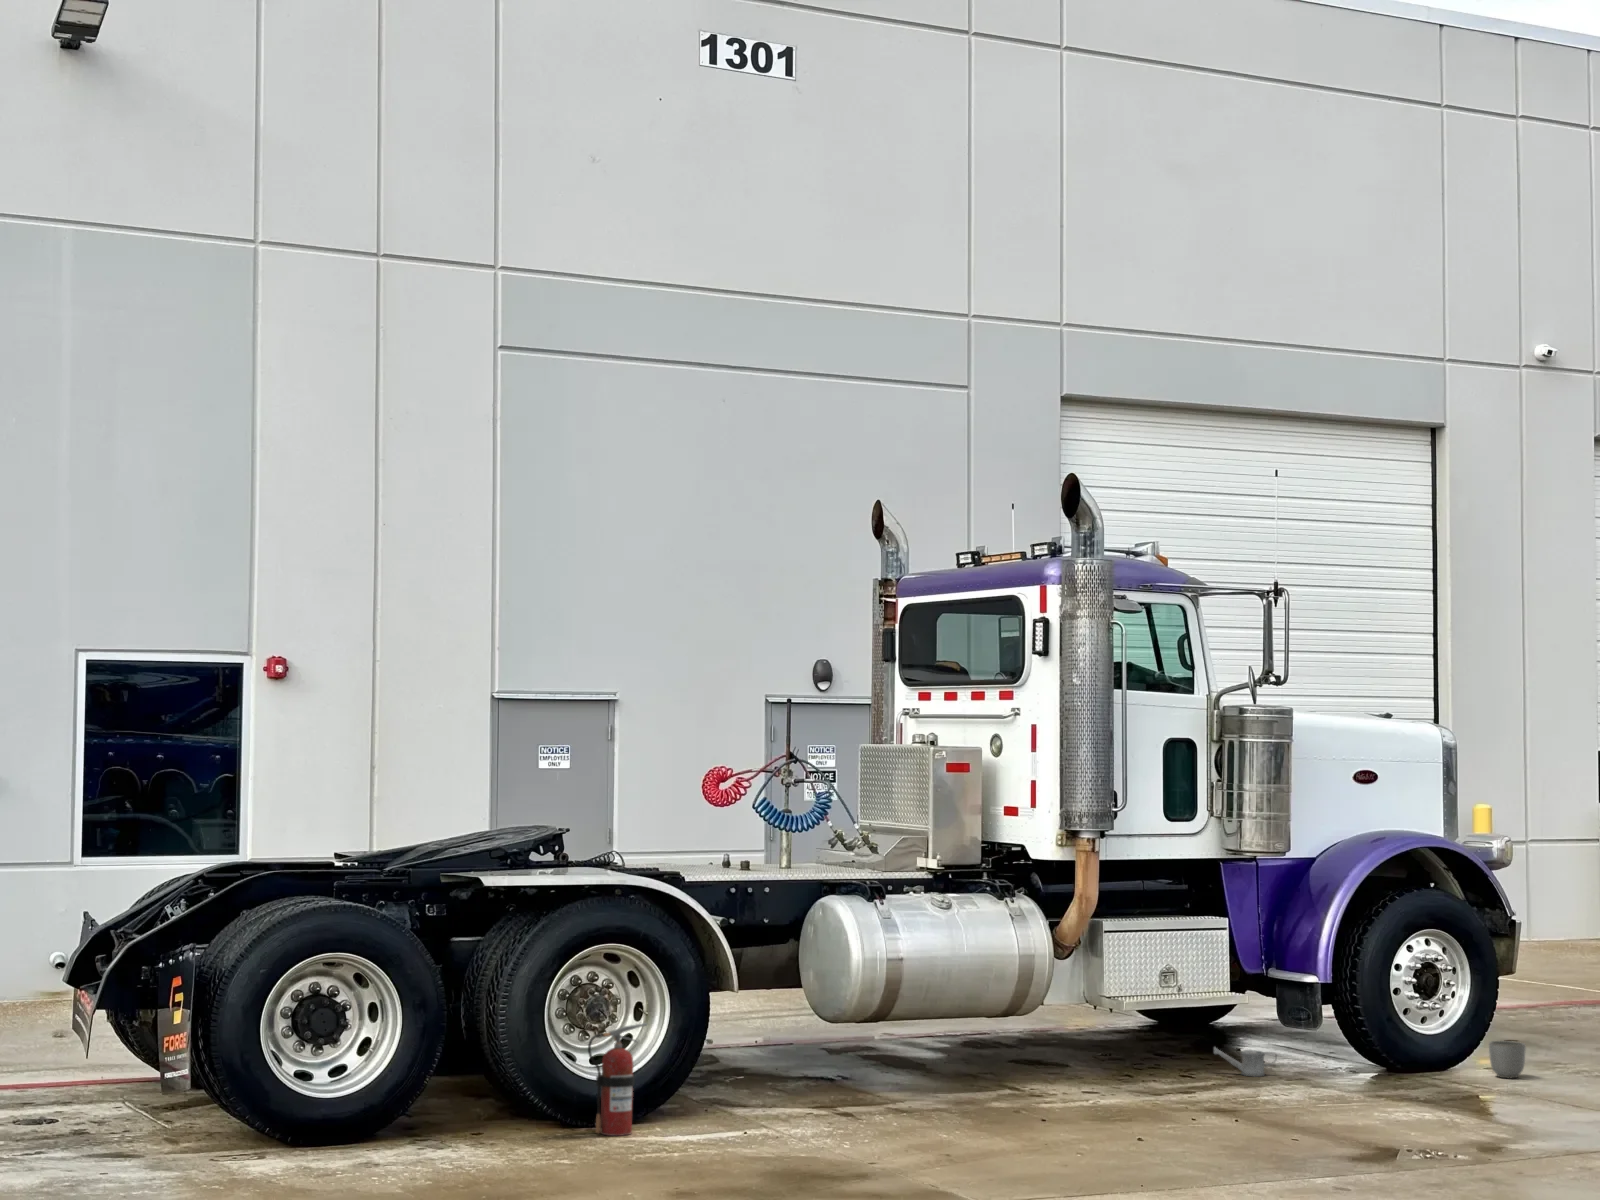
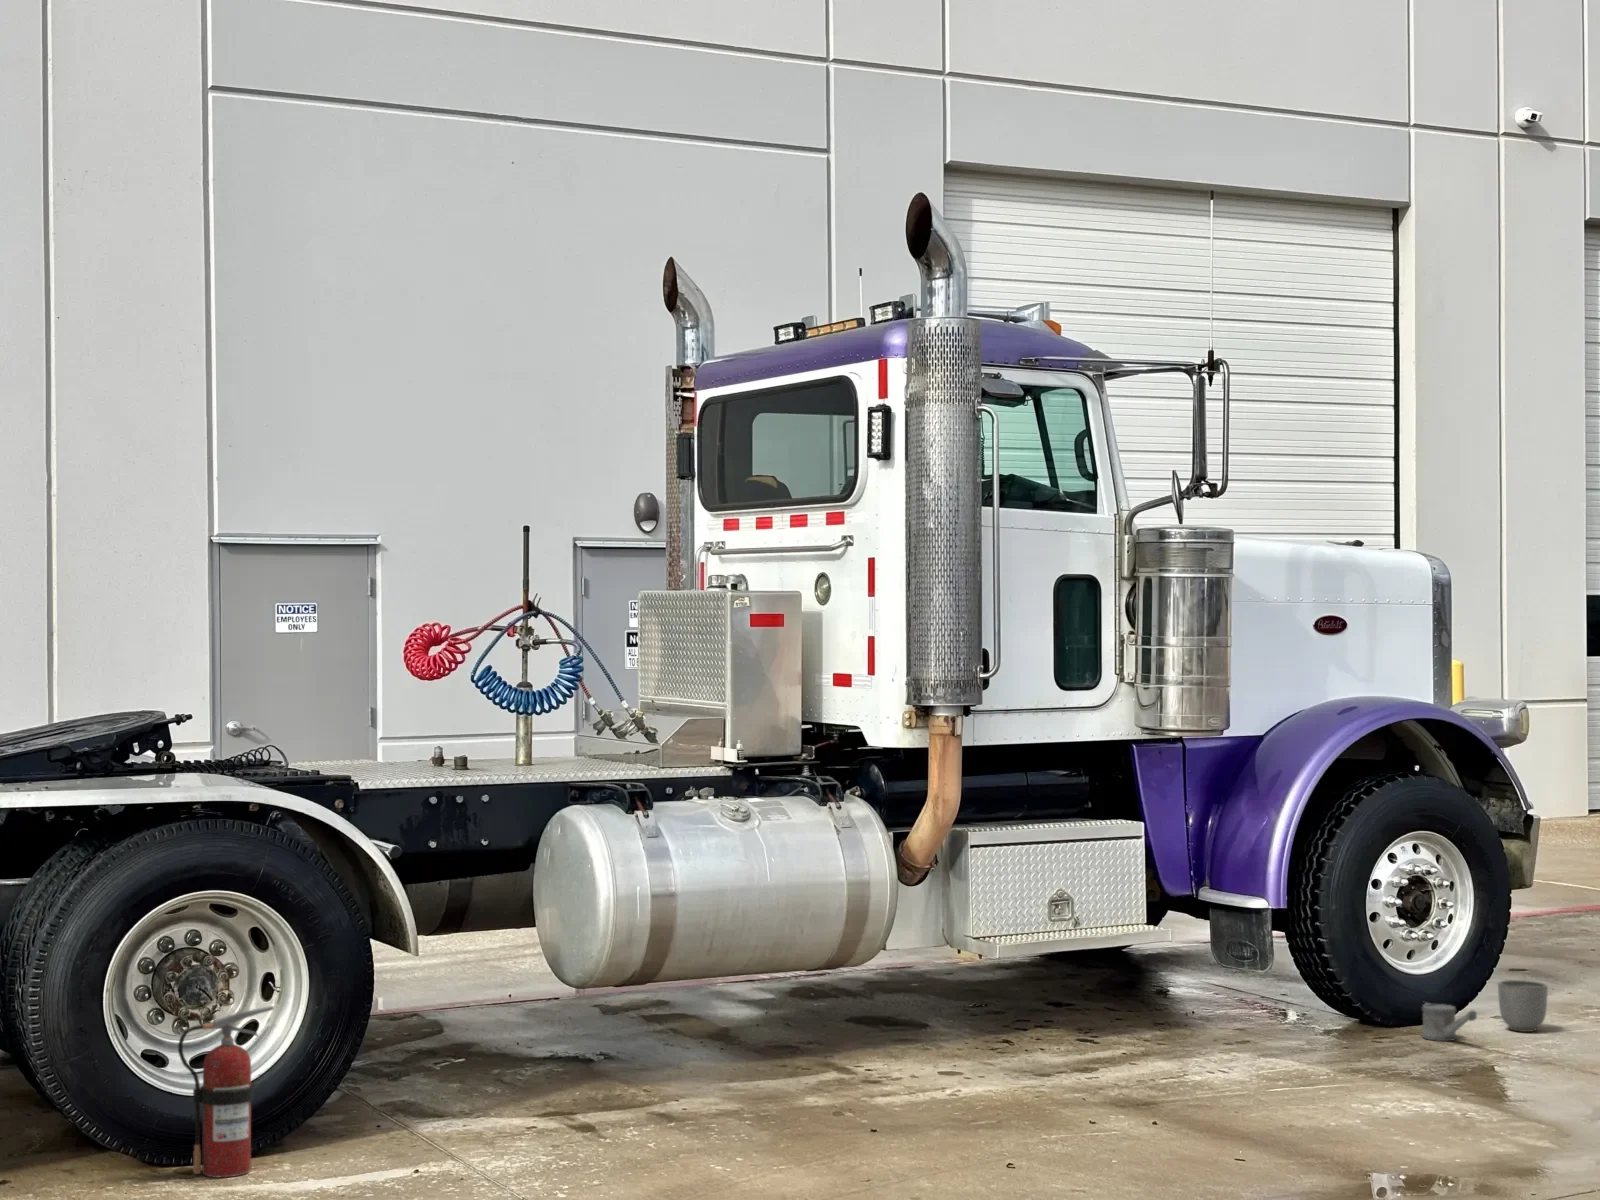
watering can: present [1214,1047,1277,1076] -> present [1422,1003,1477,1041]

